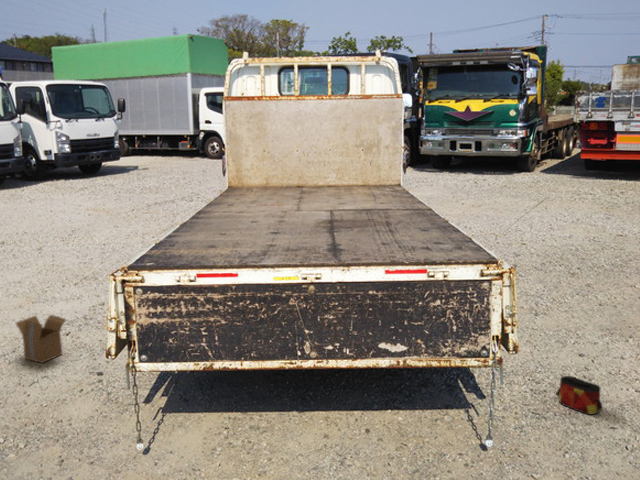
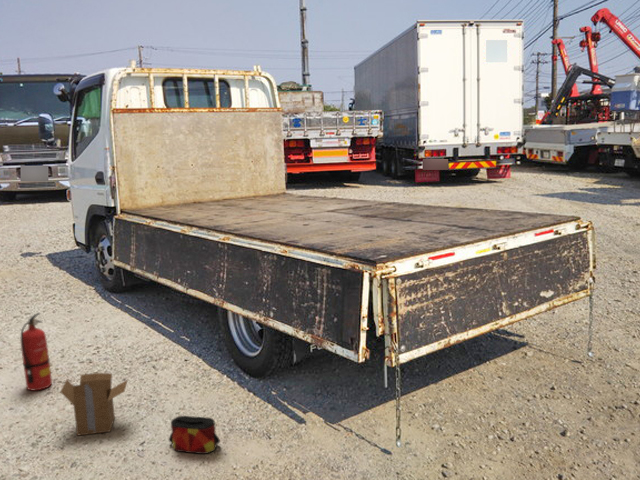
fire extinguisher: none [54,262,82,321] -> present [20,313,52,391]
bag: present [556,376,603,415] -> present [169,416,220,454]

